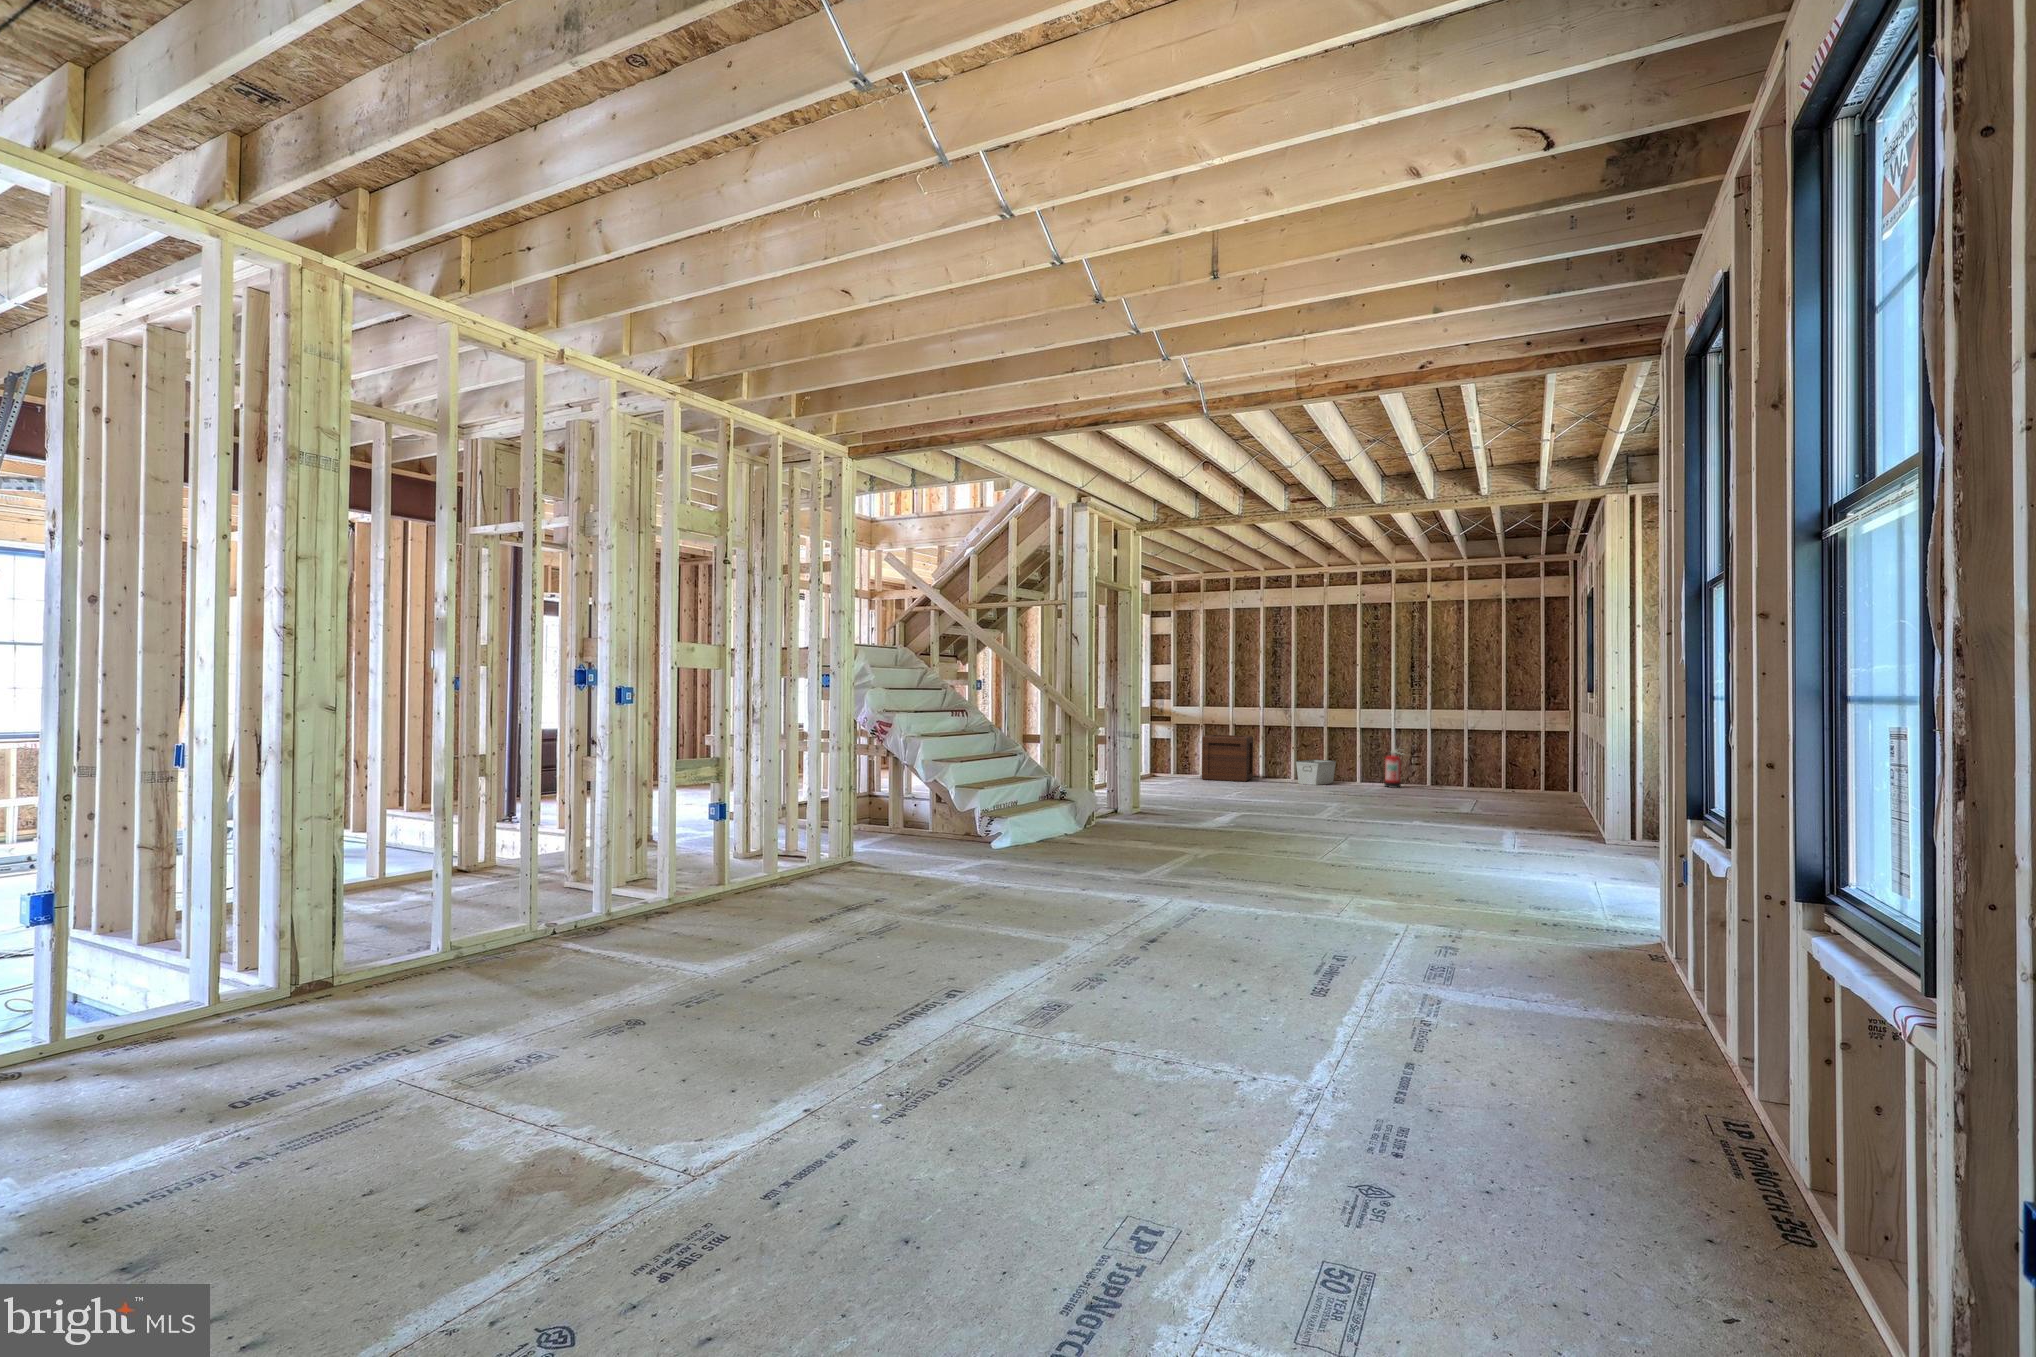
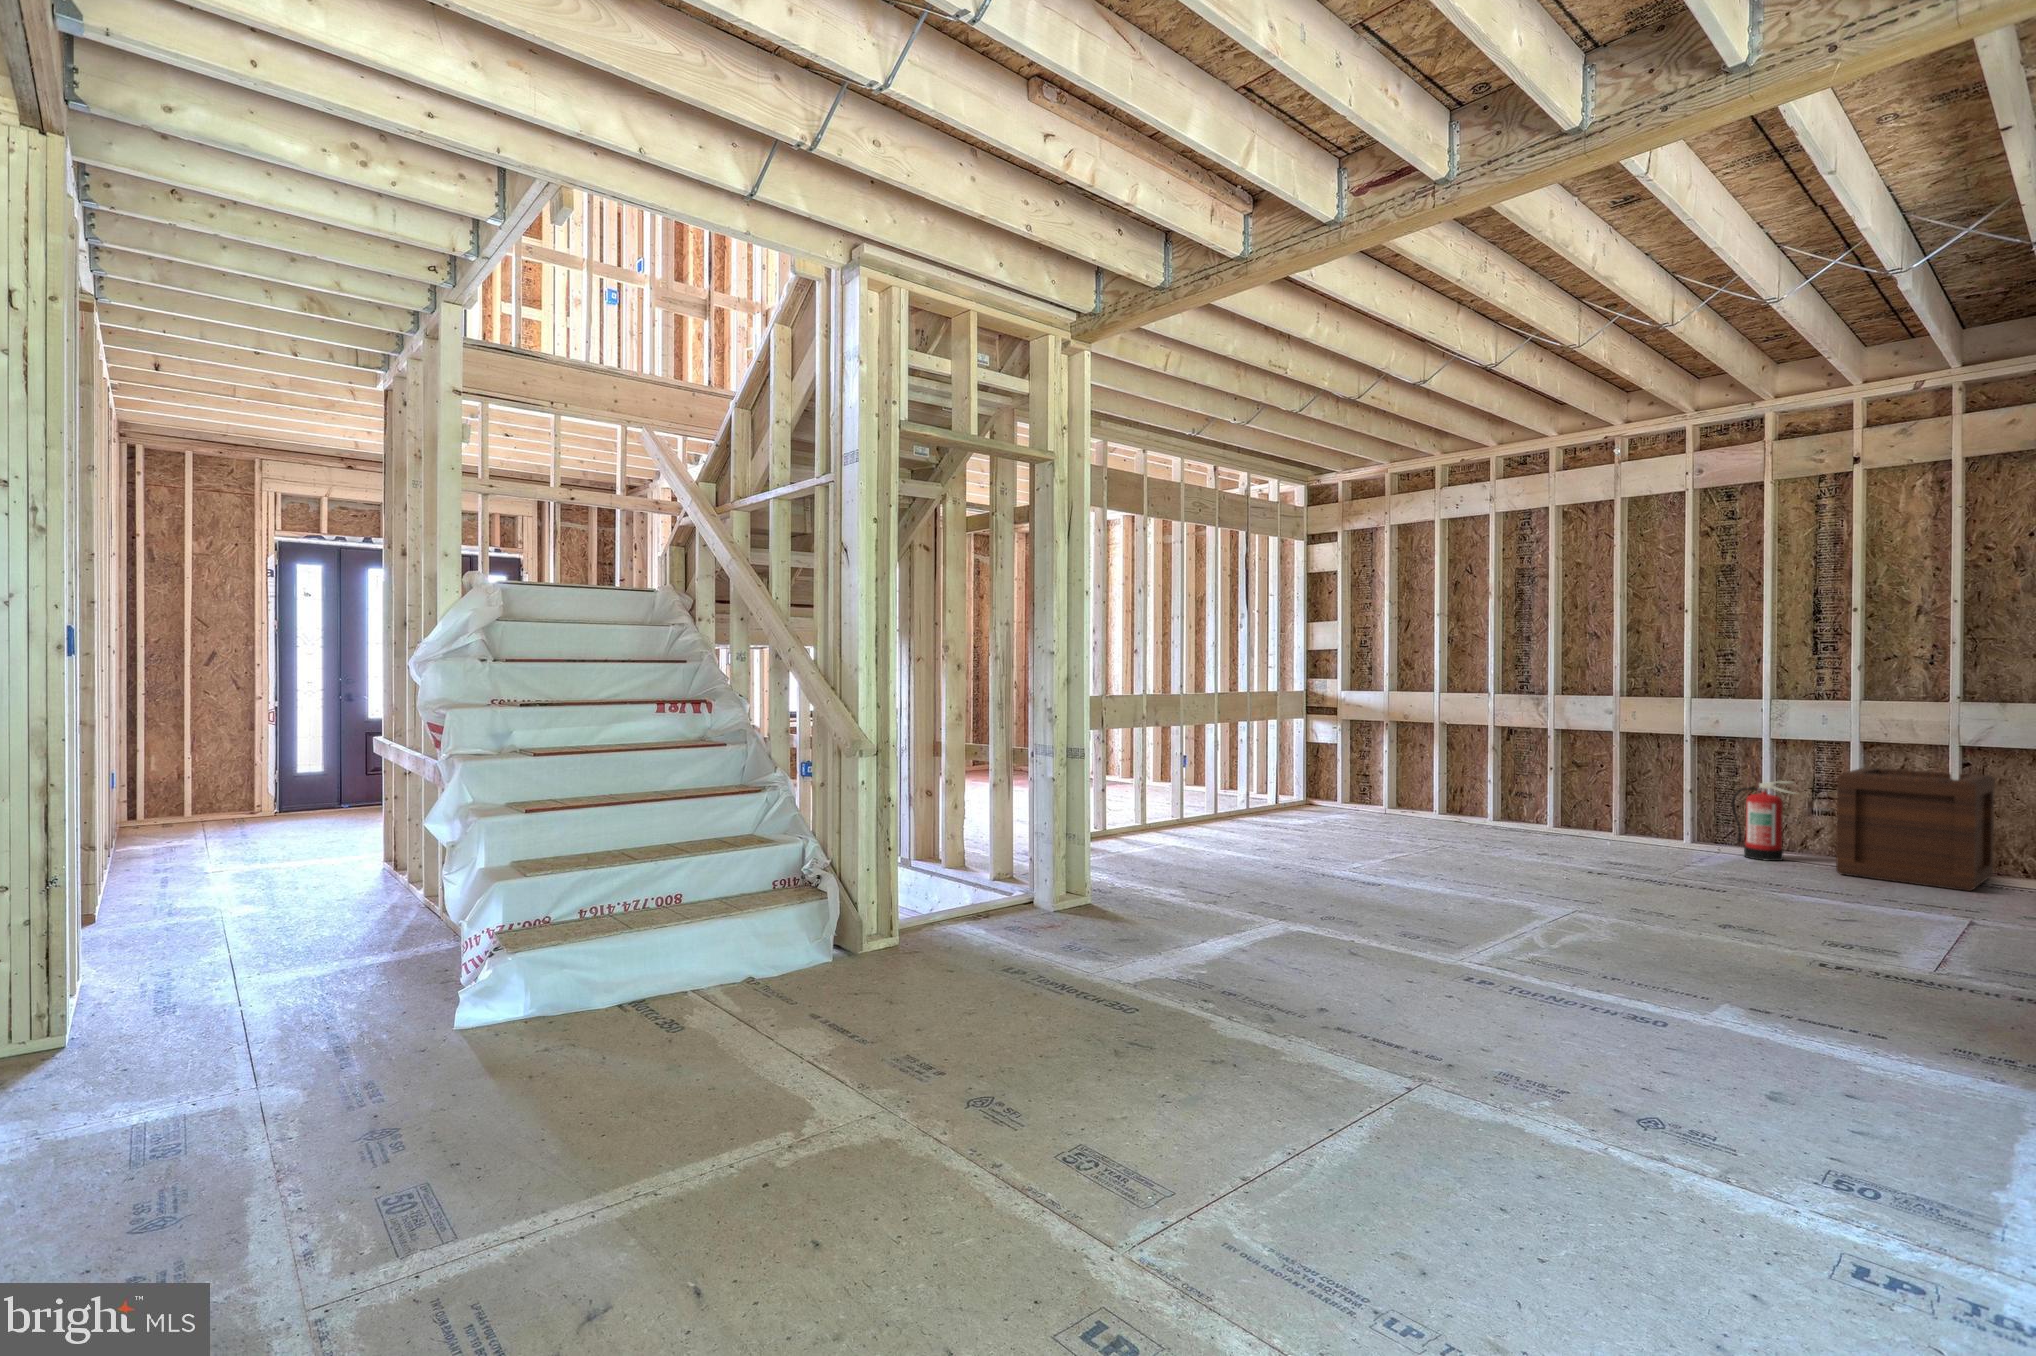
wooden crate: present [1202,735,1253,782] -> present [1836,767,1995,891]
storage bin: present [1296,760,1336,785] -> none [1549,793,1641,846]

